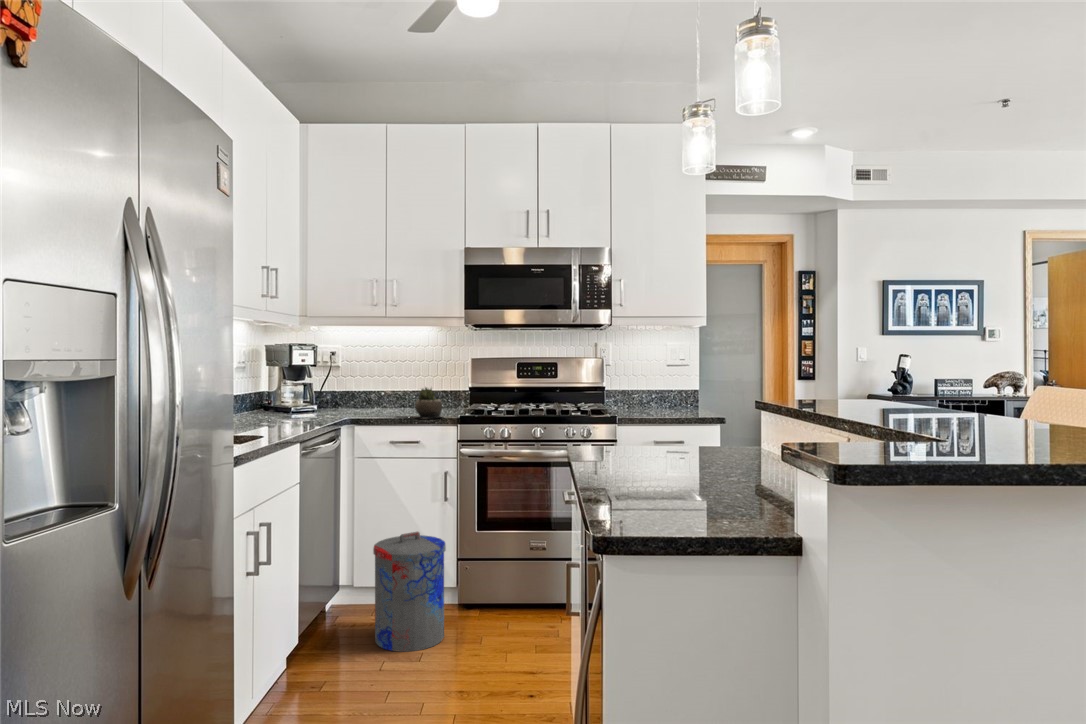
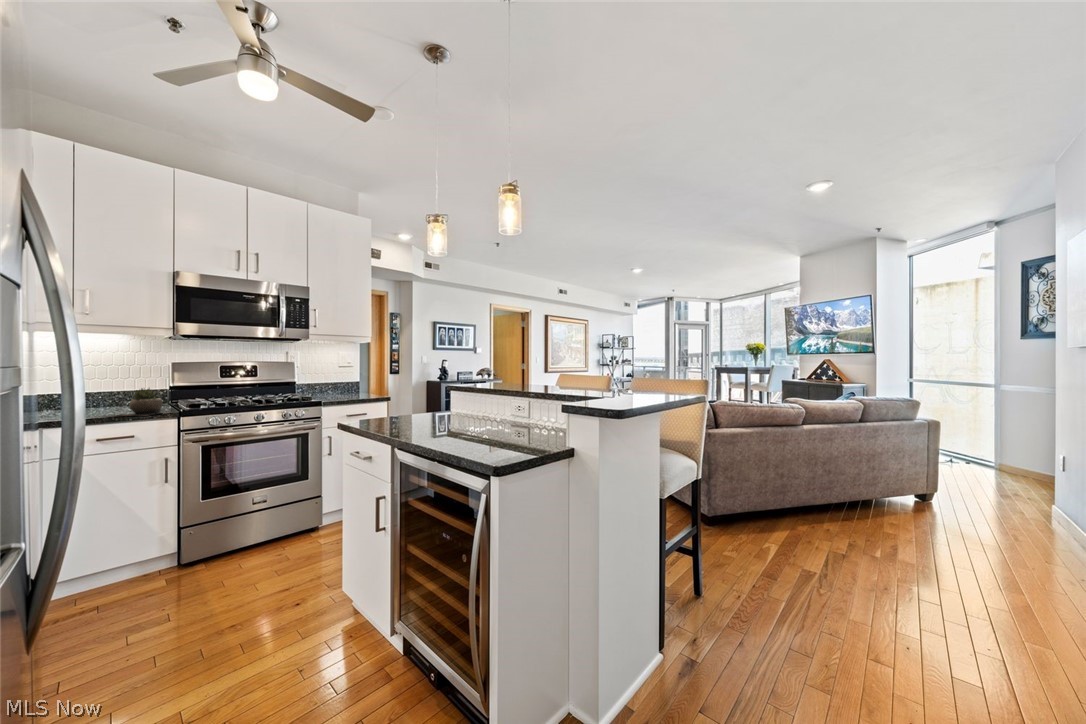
trash can: present [373,532,446,652] -> none [103,513,191,629]

